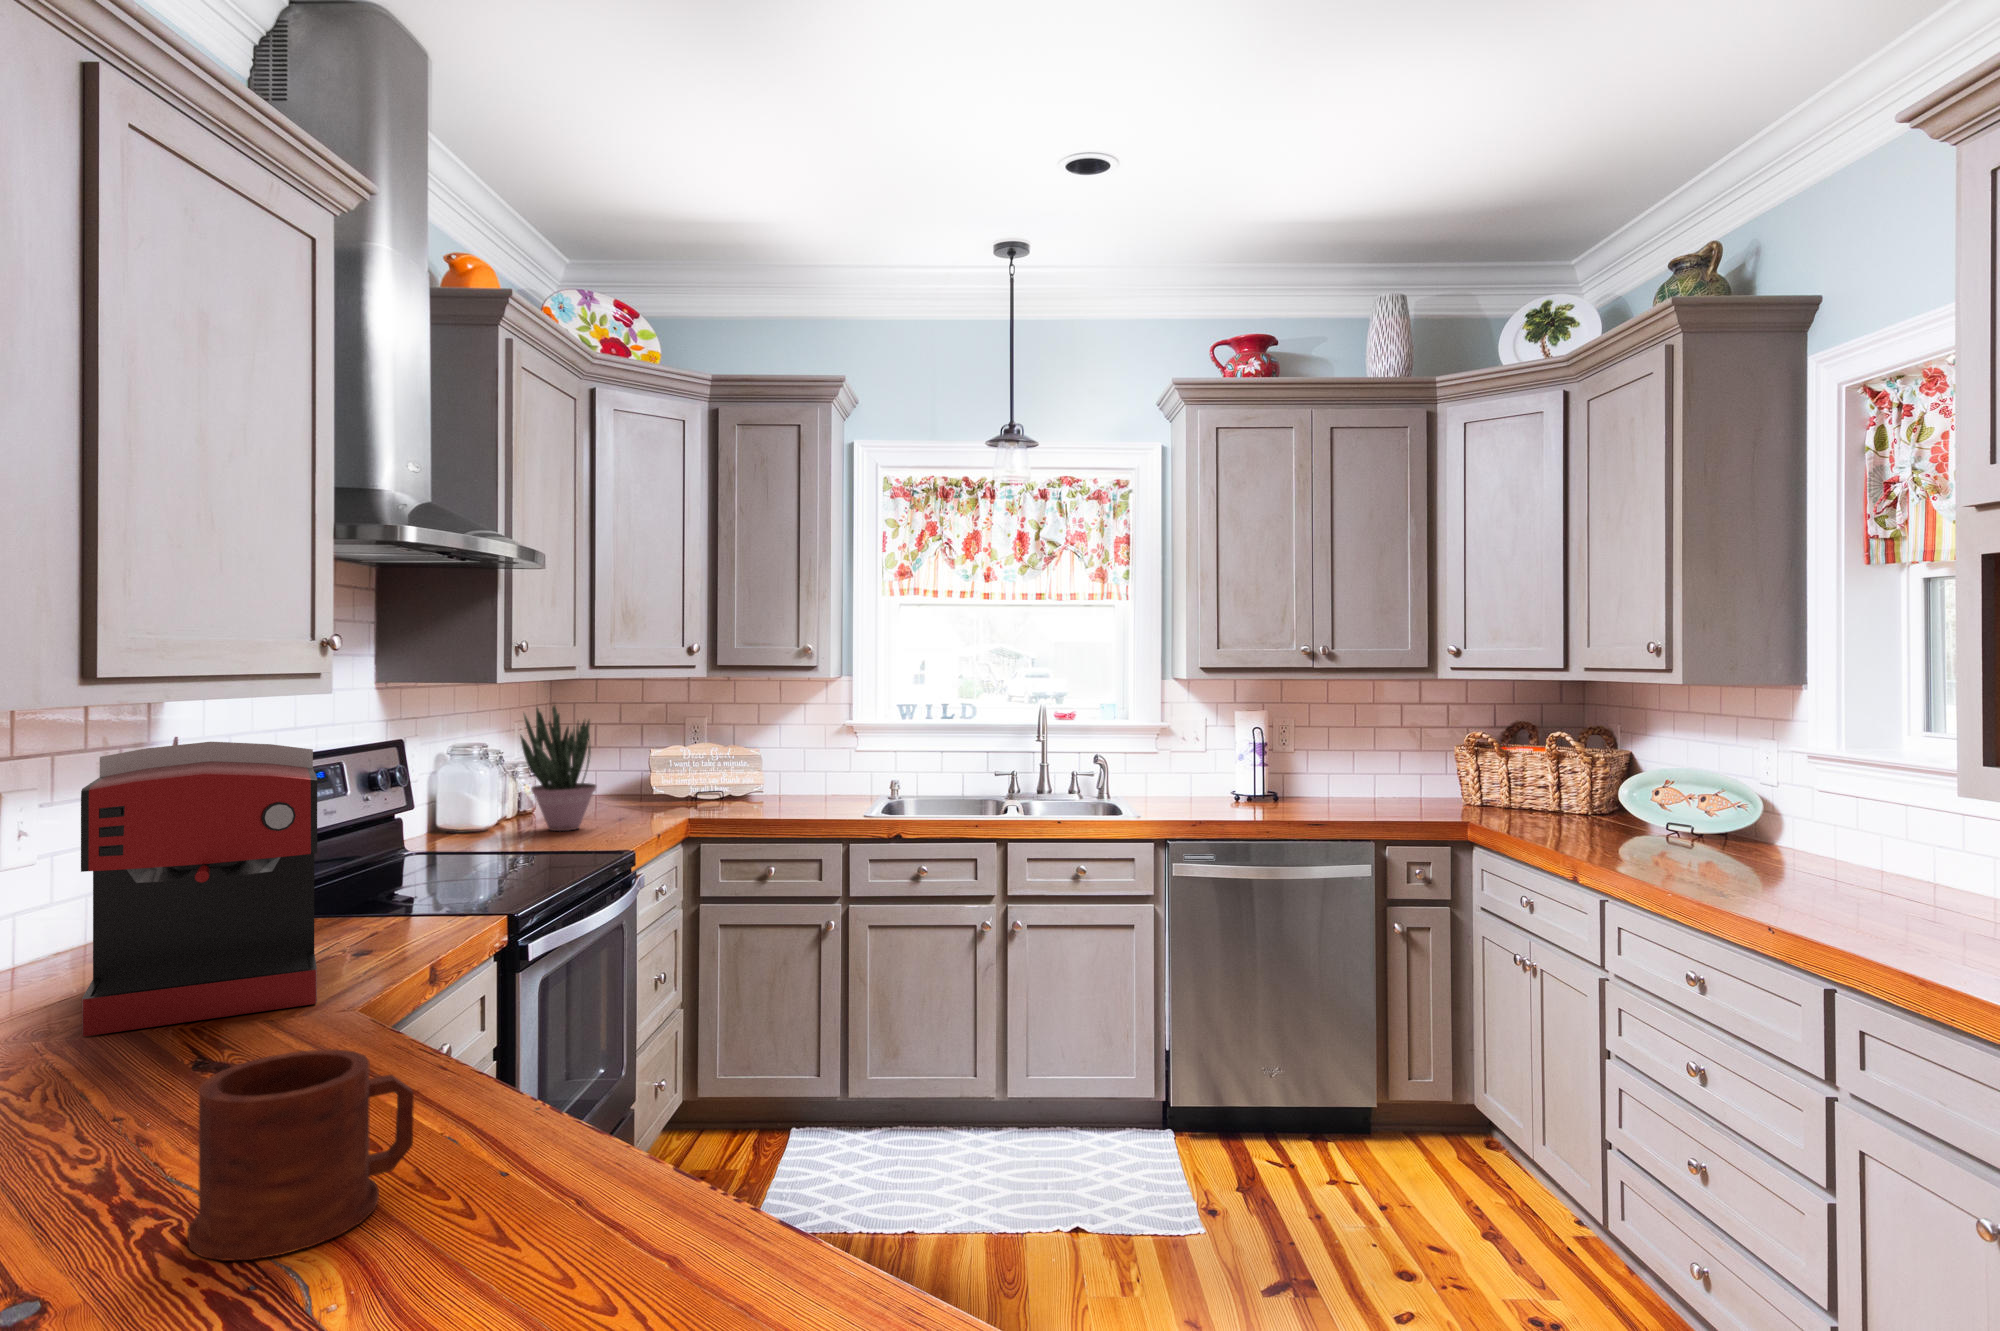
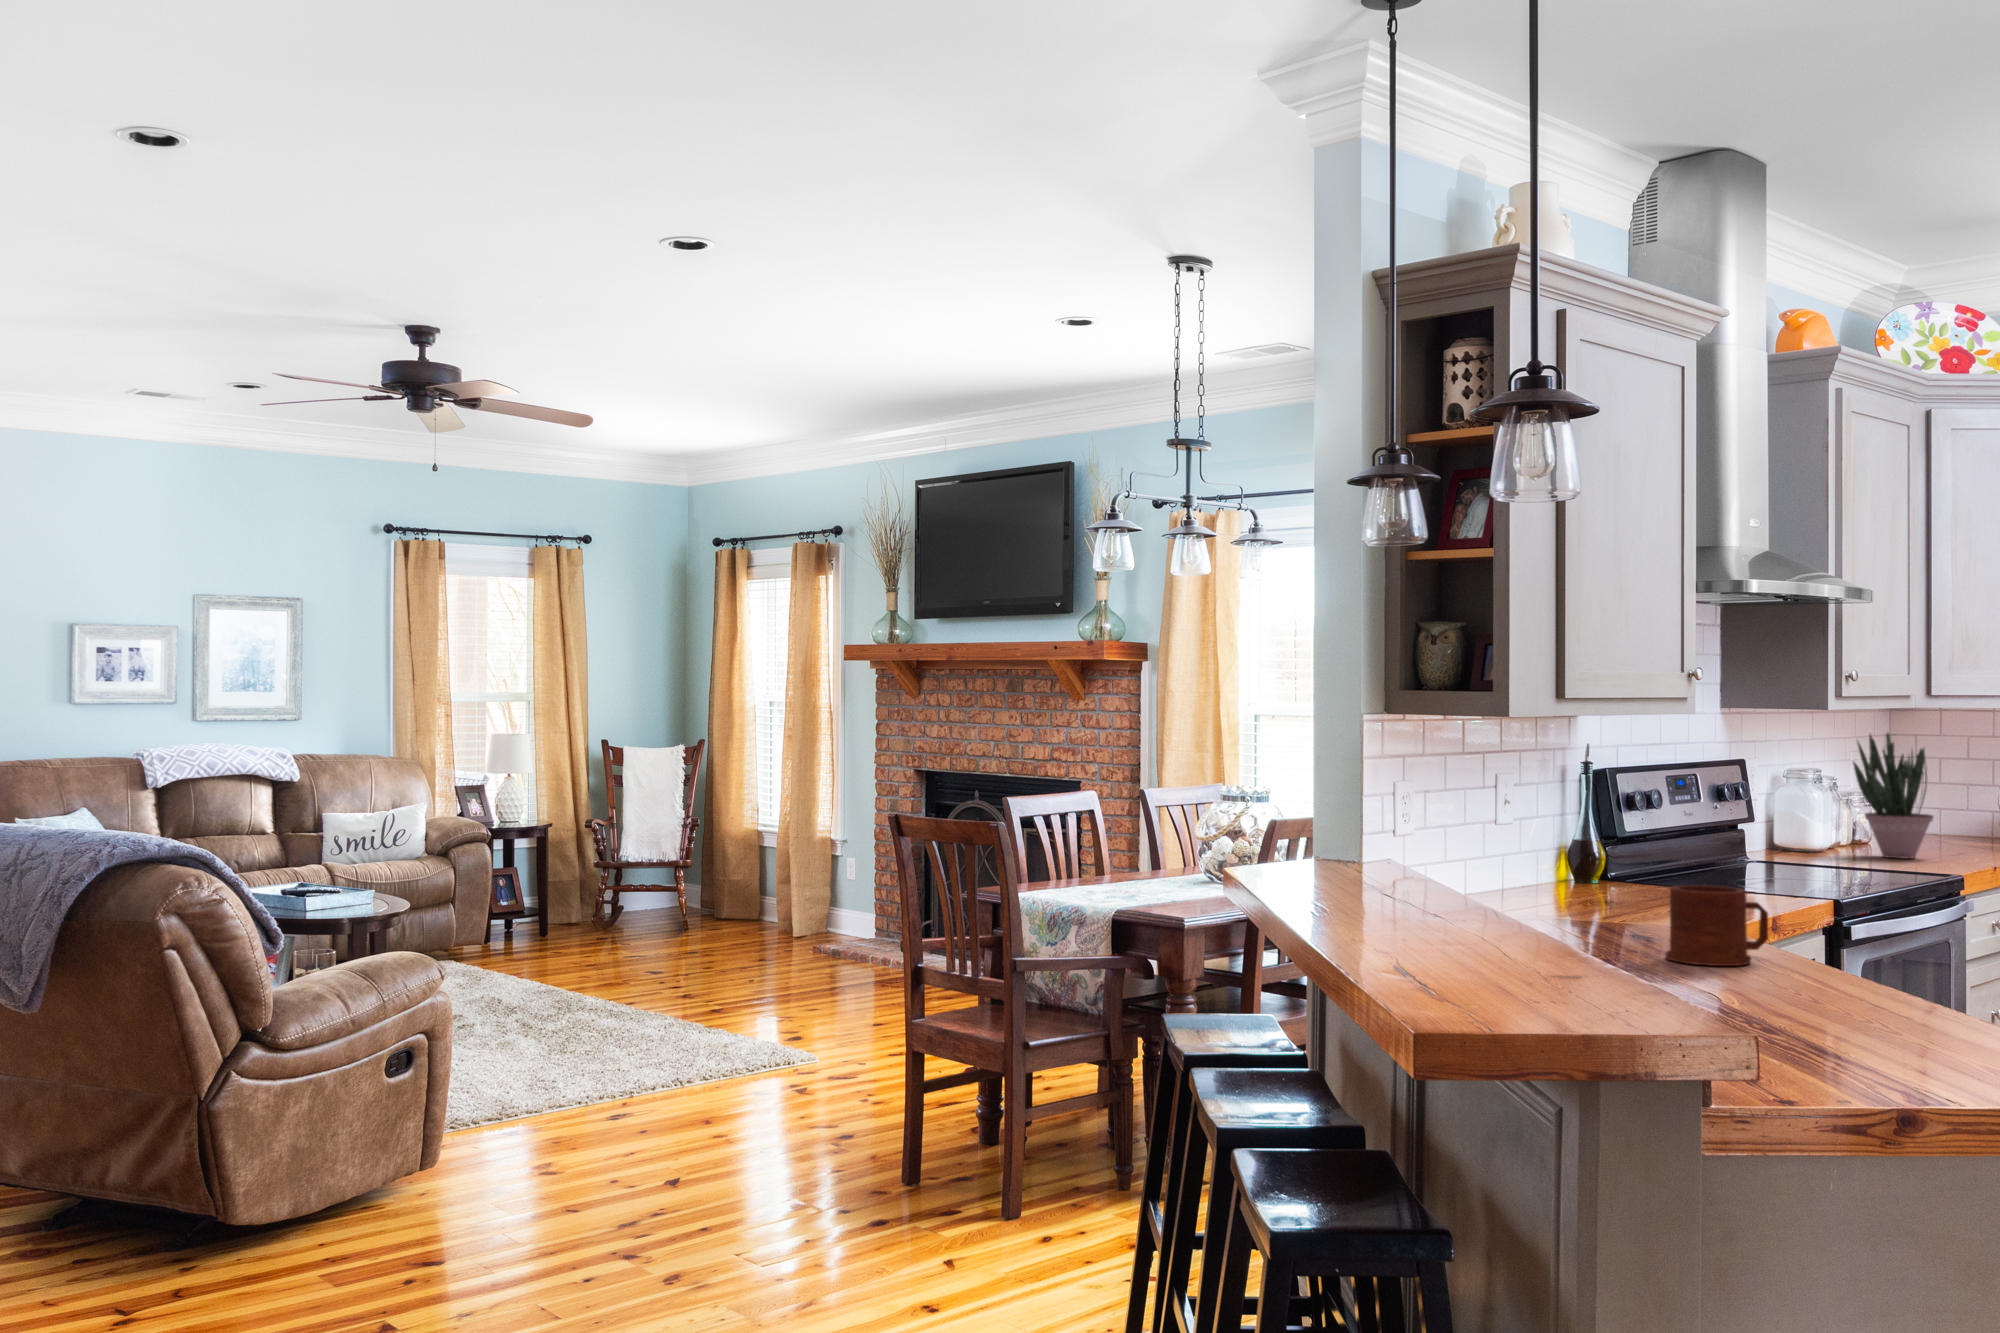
coffee maker: present [81,742,317,1036] -> none [1571,740,1700,913]

